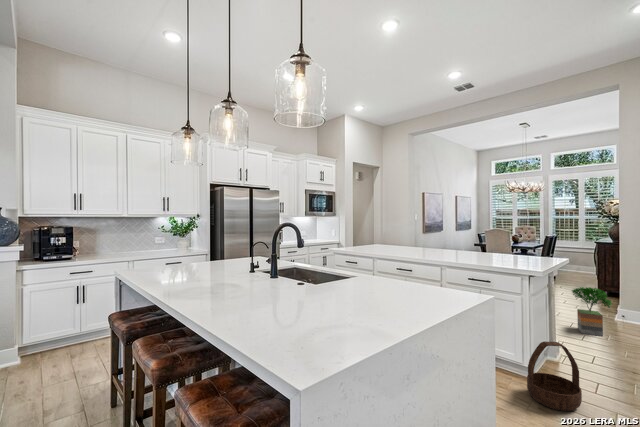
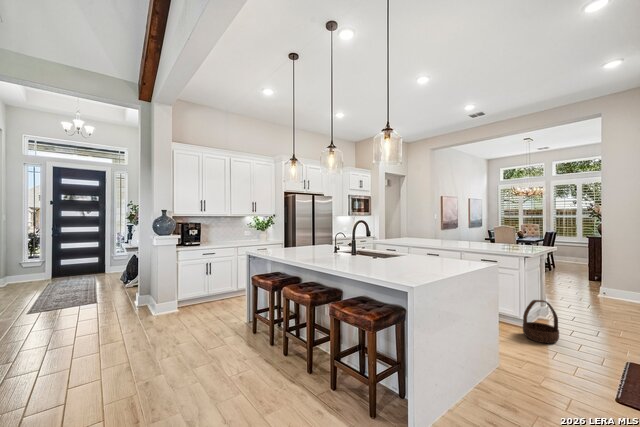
potted tree: present [572,287,612,336] -> none [561,269,593,306]

